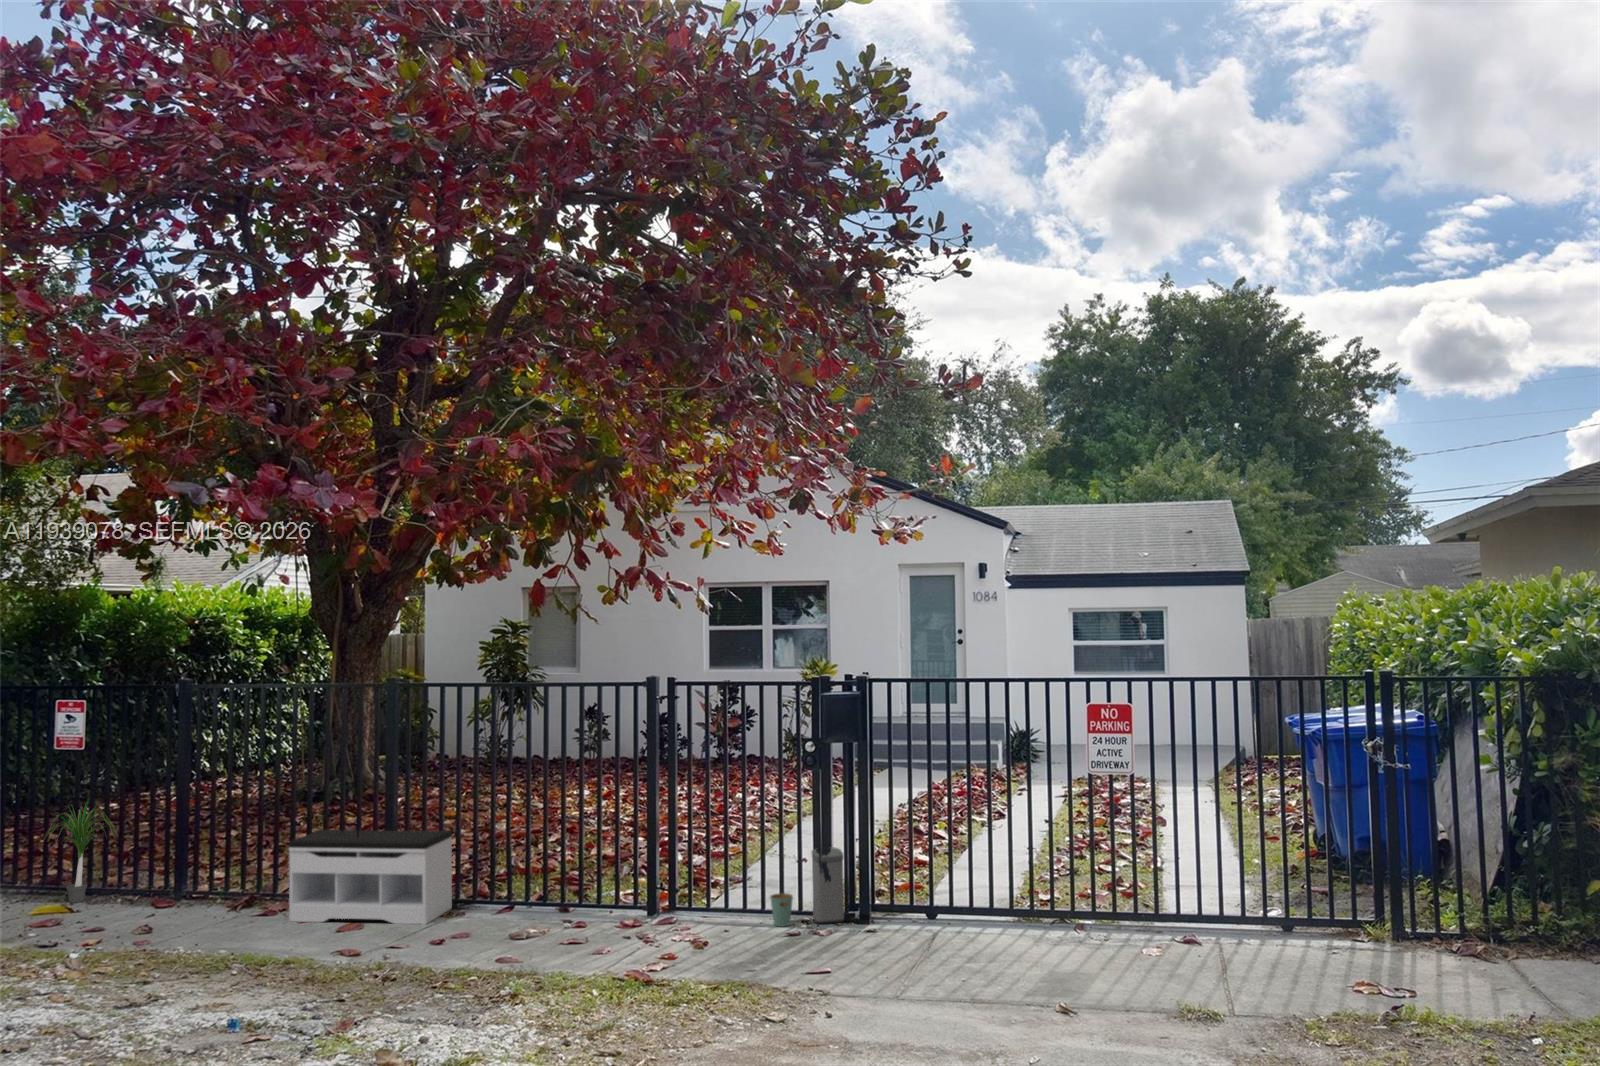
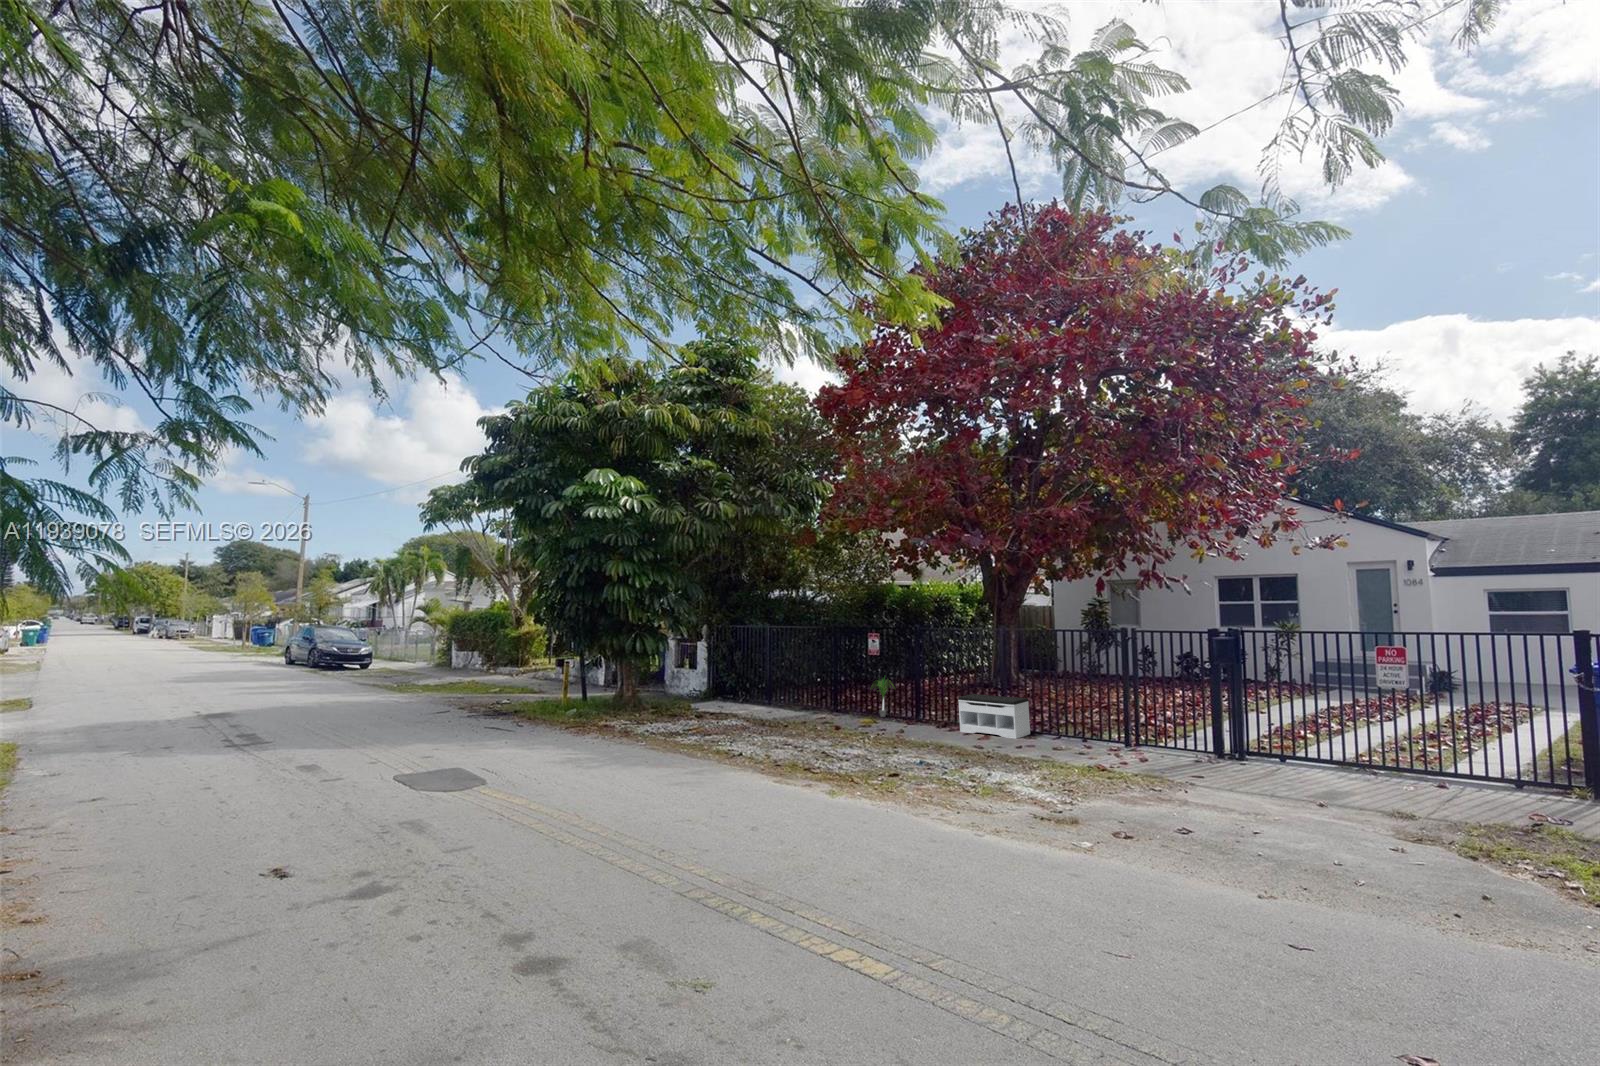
trash can: present [770,848,844,926] -> none [1185,721,1230,761]

